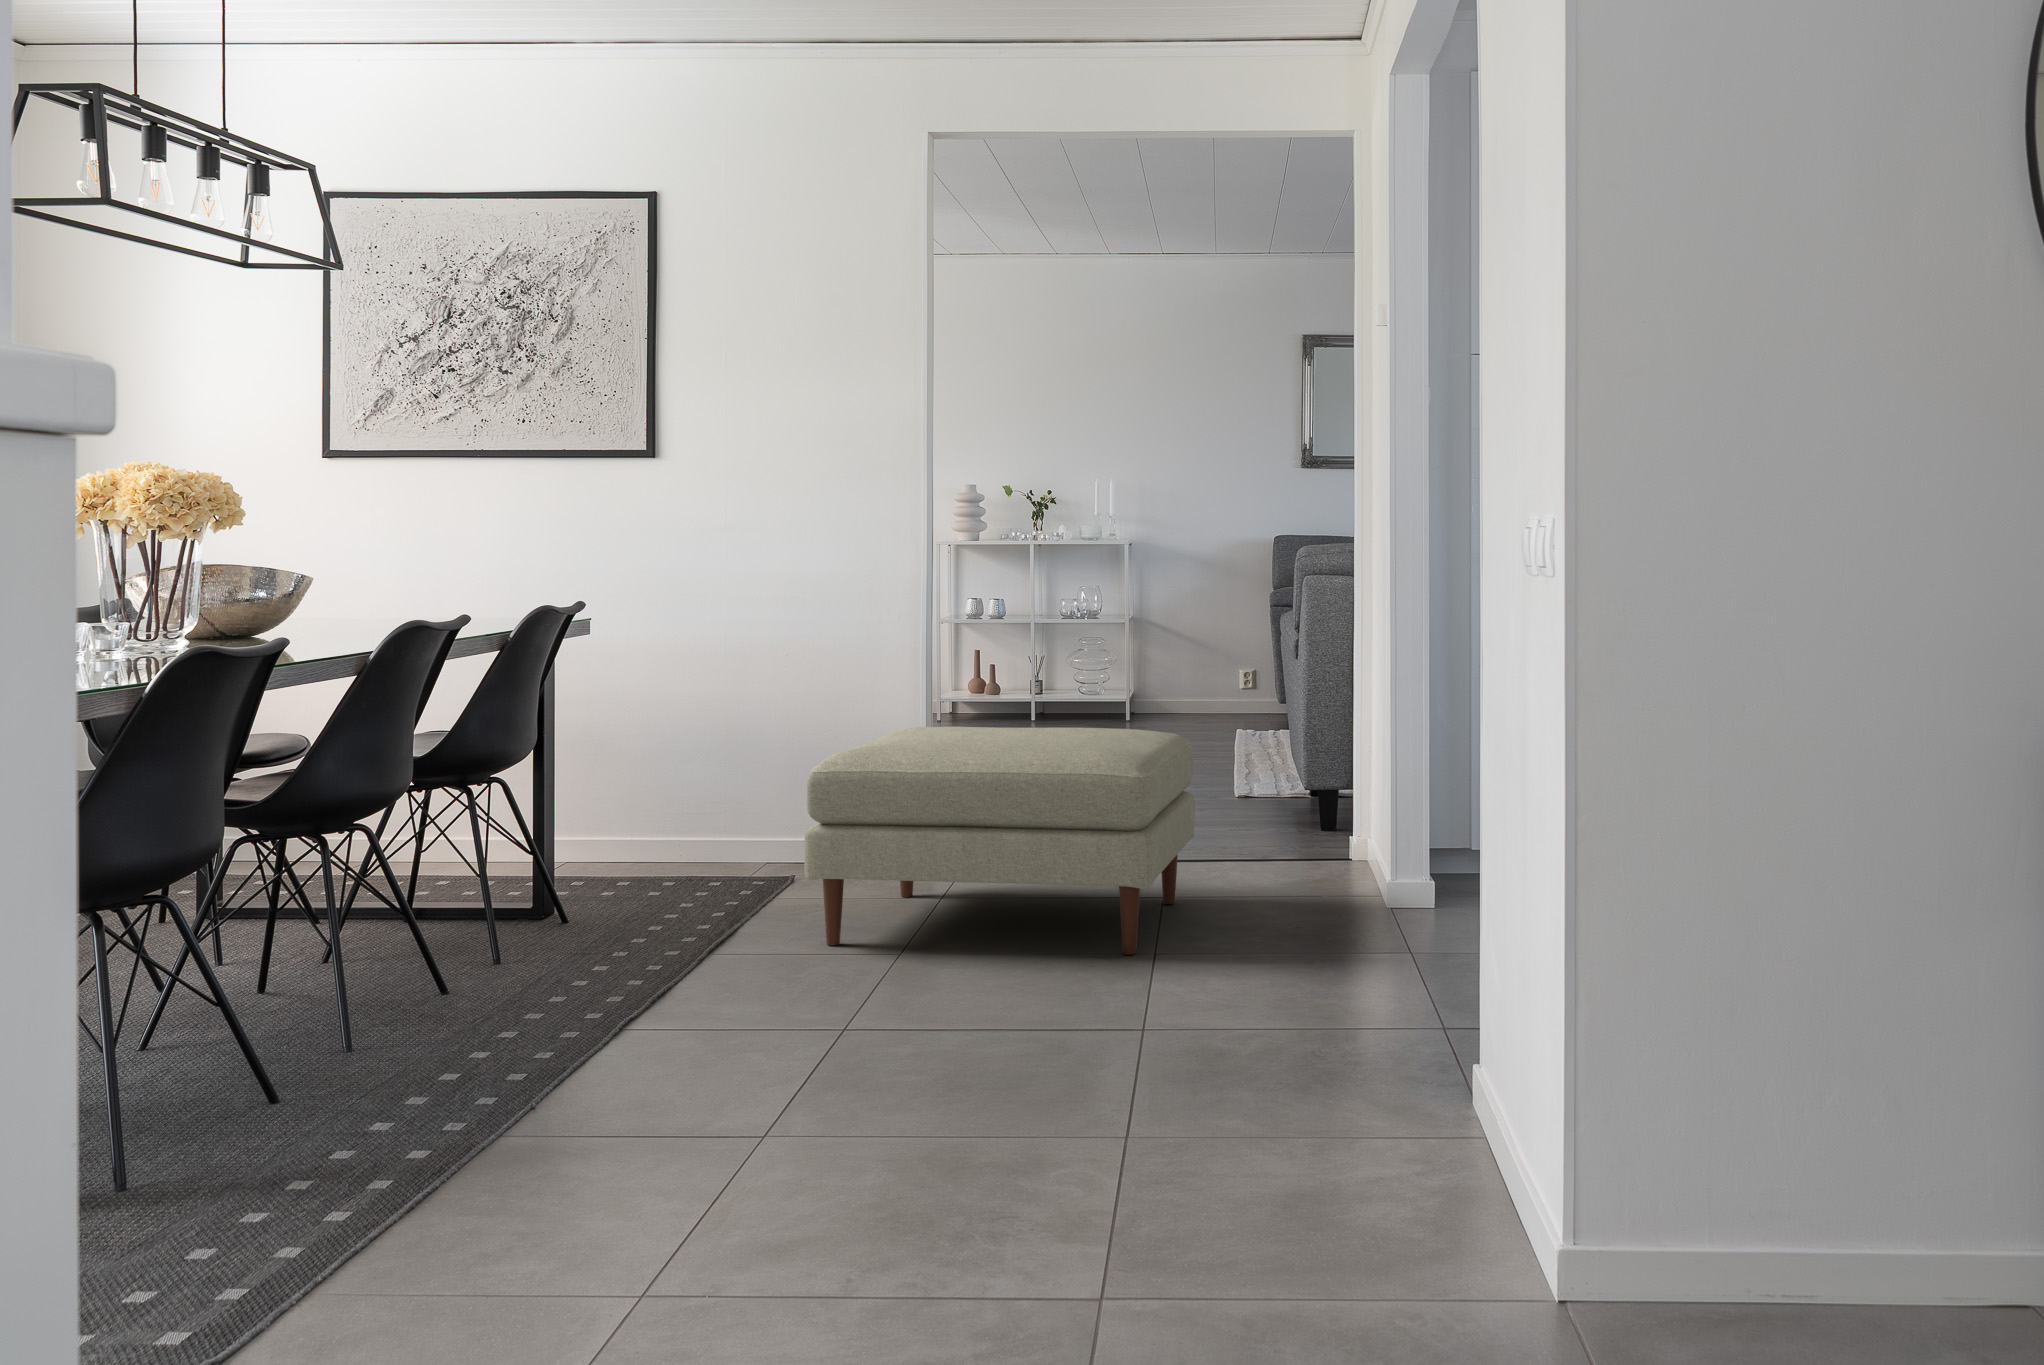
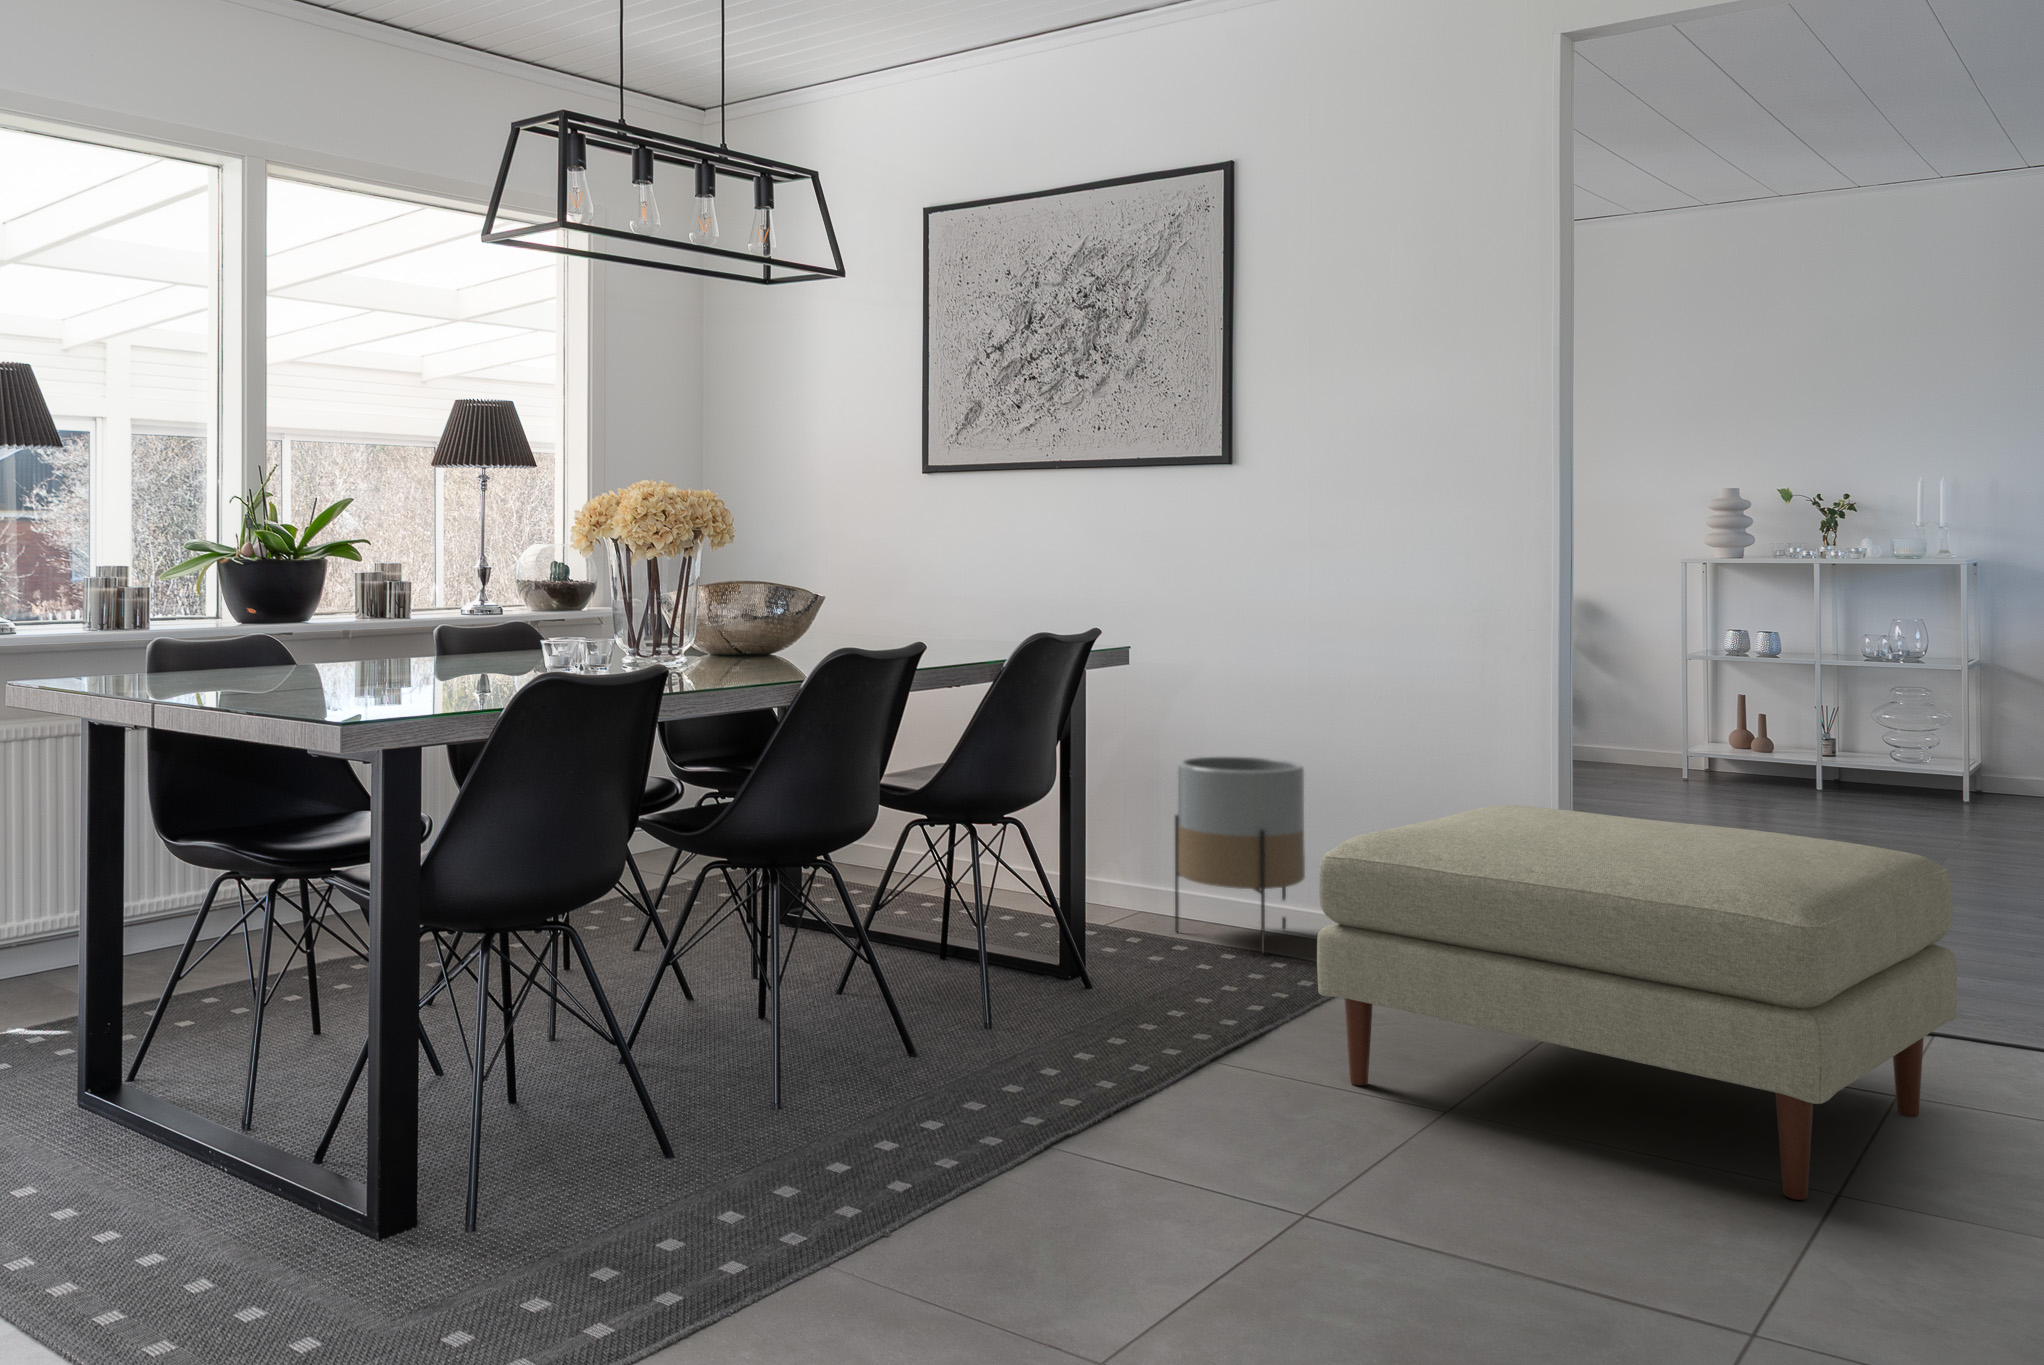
planter: none [612,714,727,877] -> present [1175,756,1305,954]

